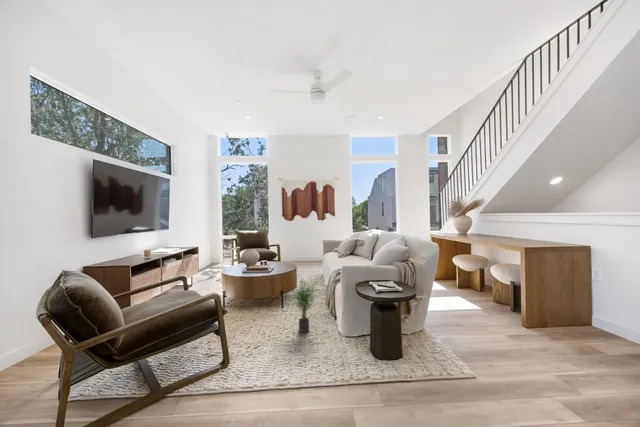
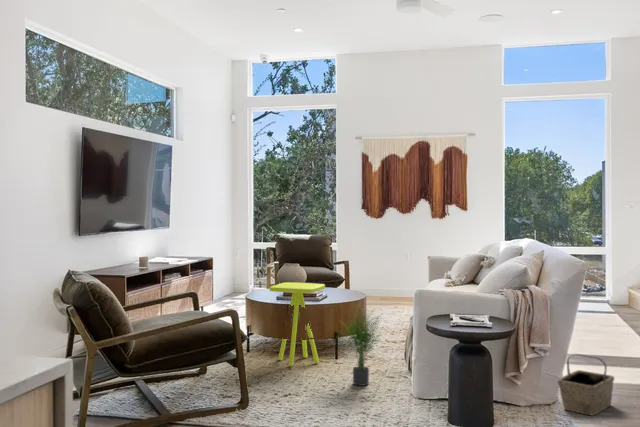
side table: none [238,262,274,318] -> present [269,282,325,365]
basket: none [434,301,462,342] -> present [557,354,614,415]

